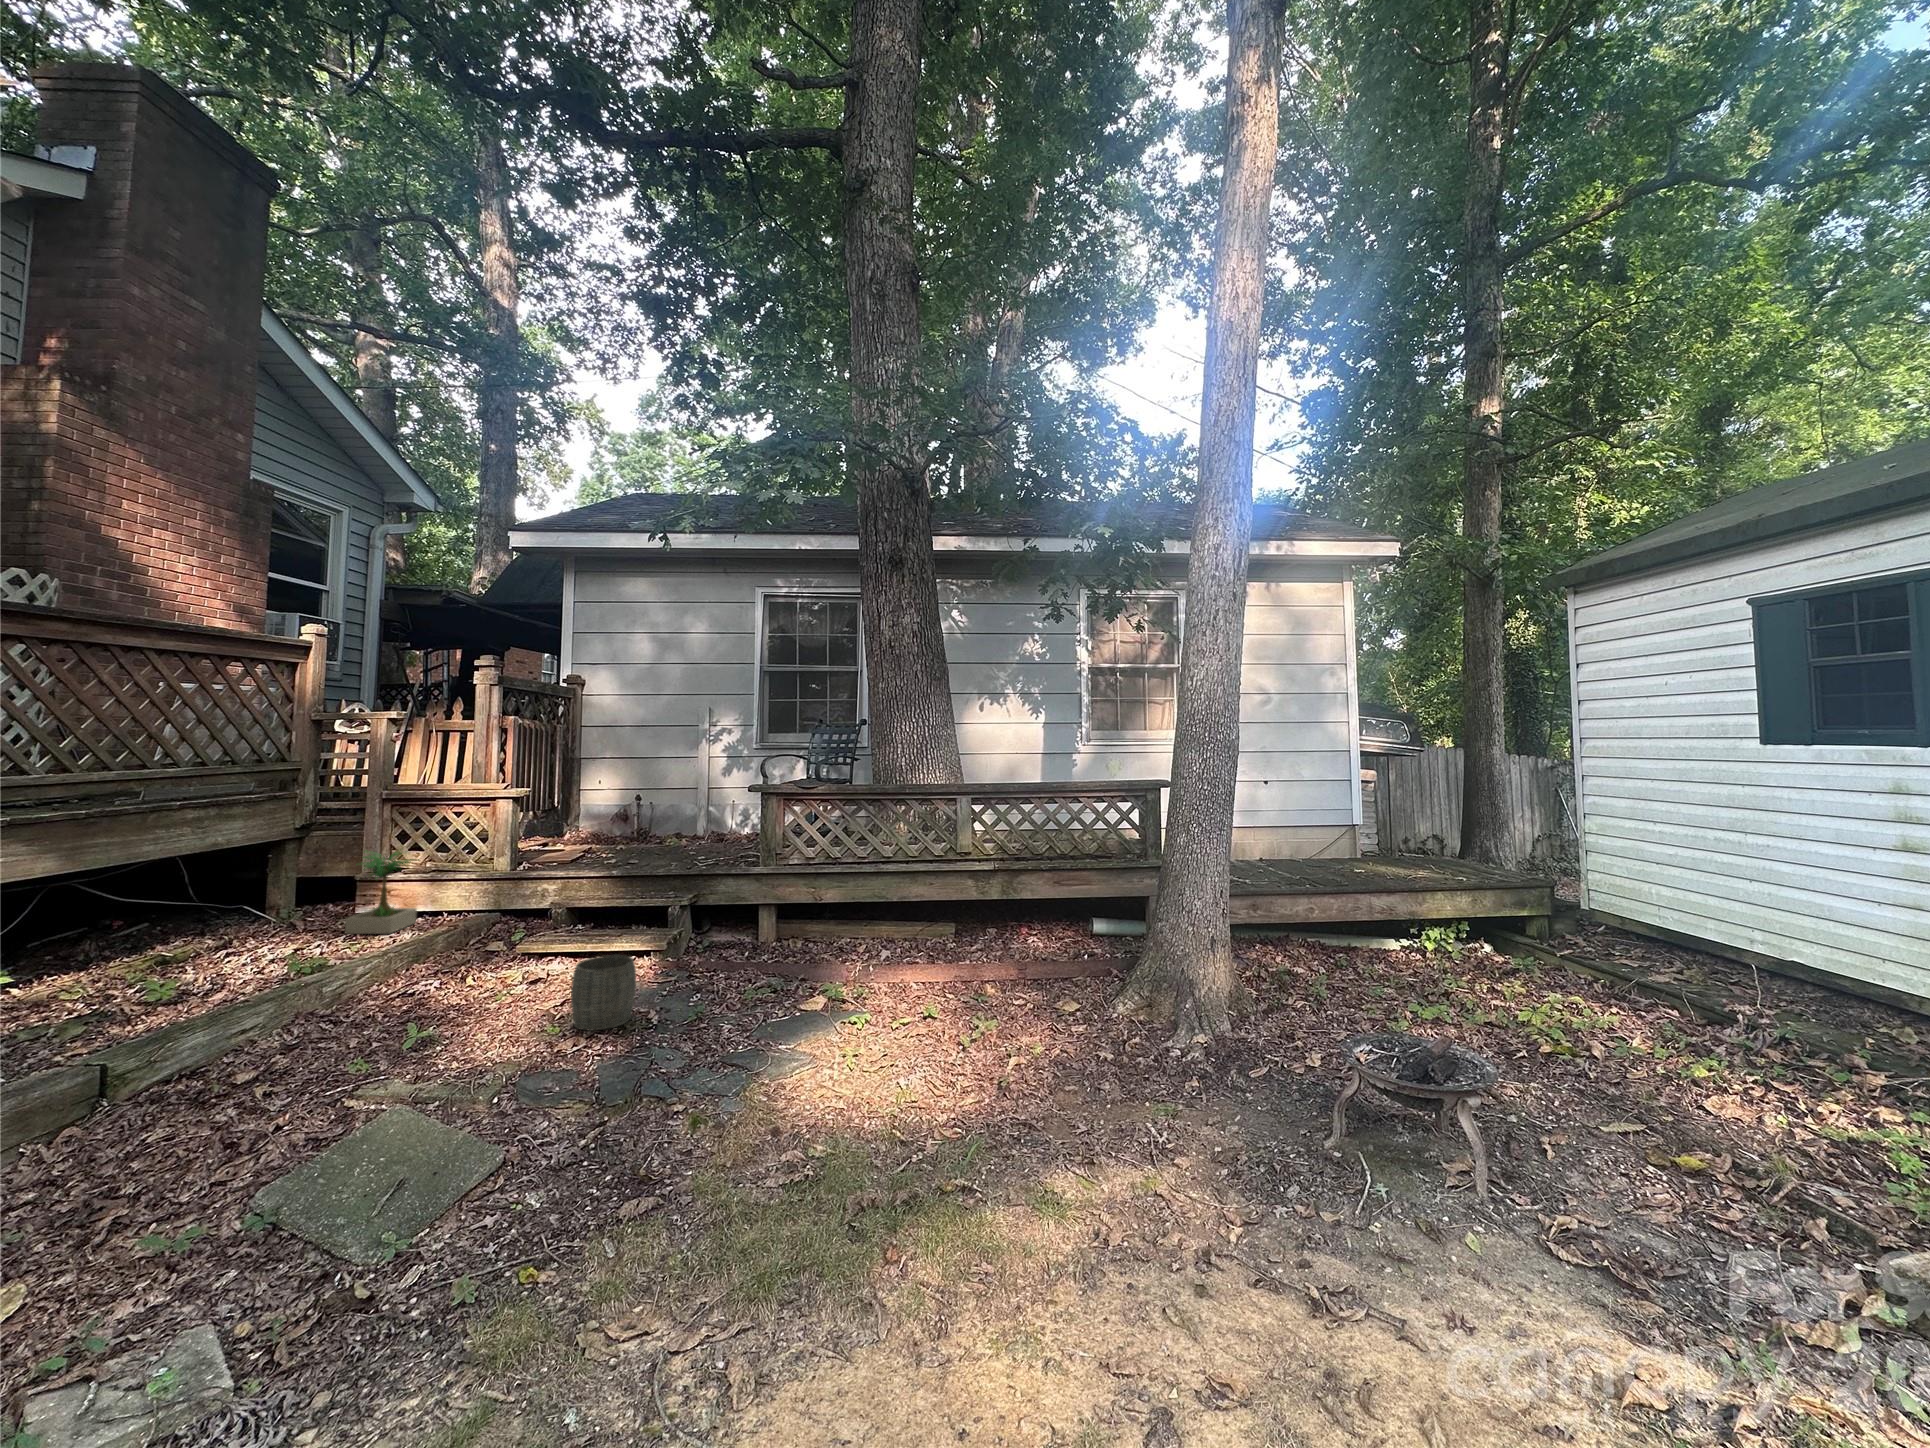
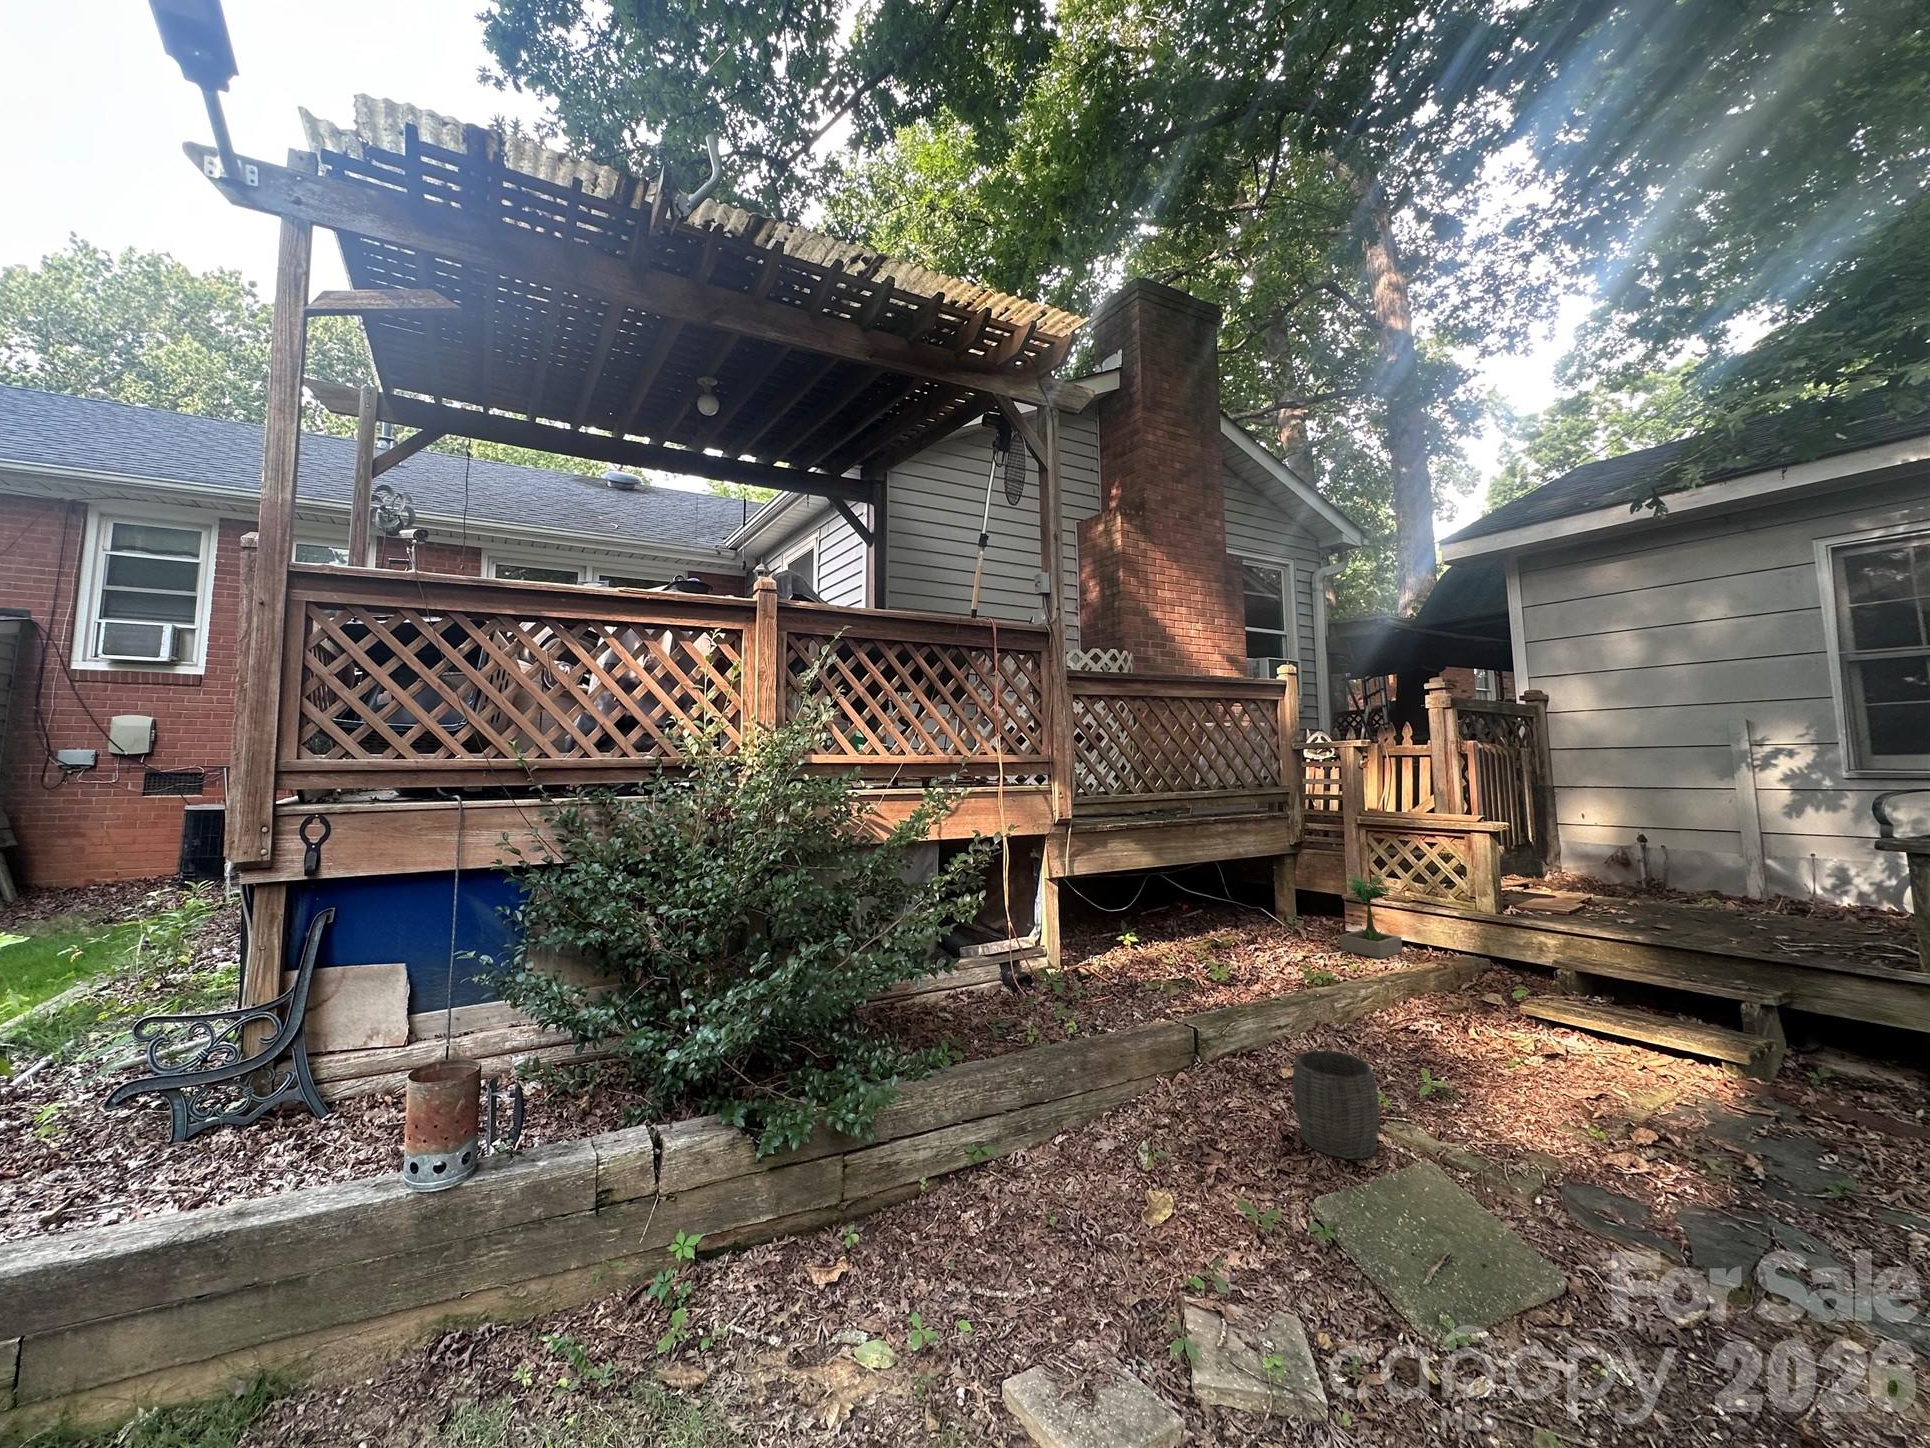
woven basket: present [571,955,636,1031] -> present [1293,1050,1380,1159]

